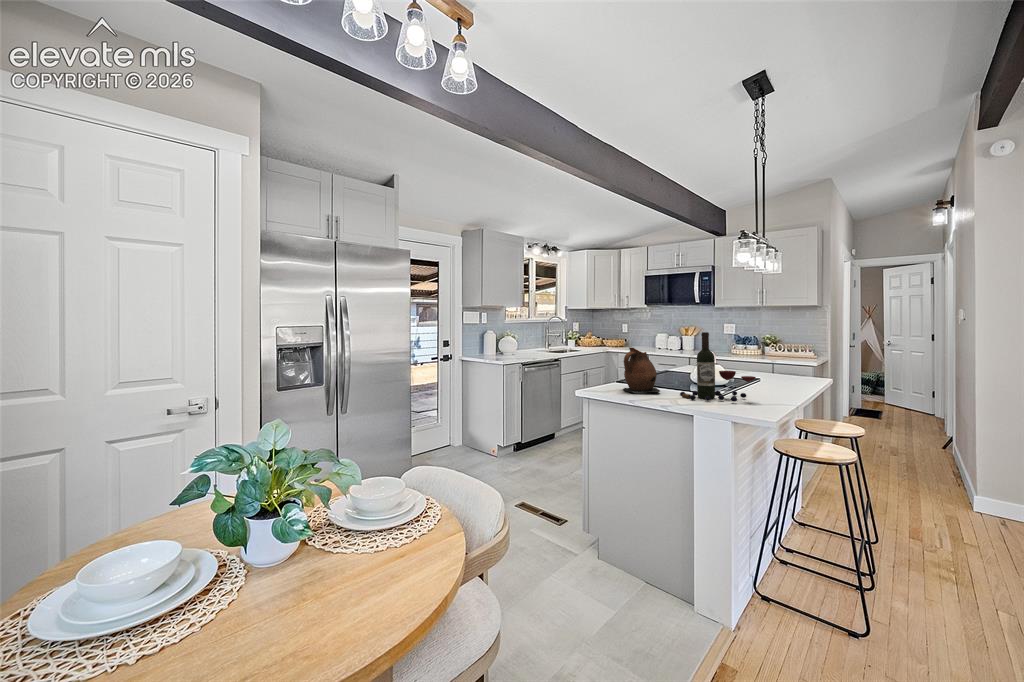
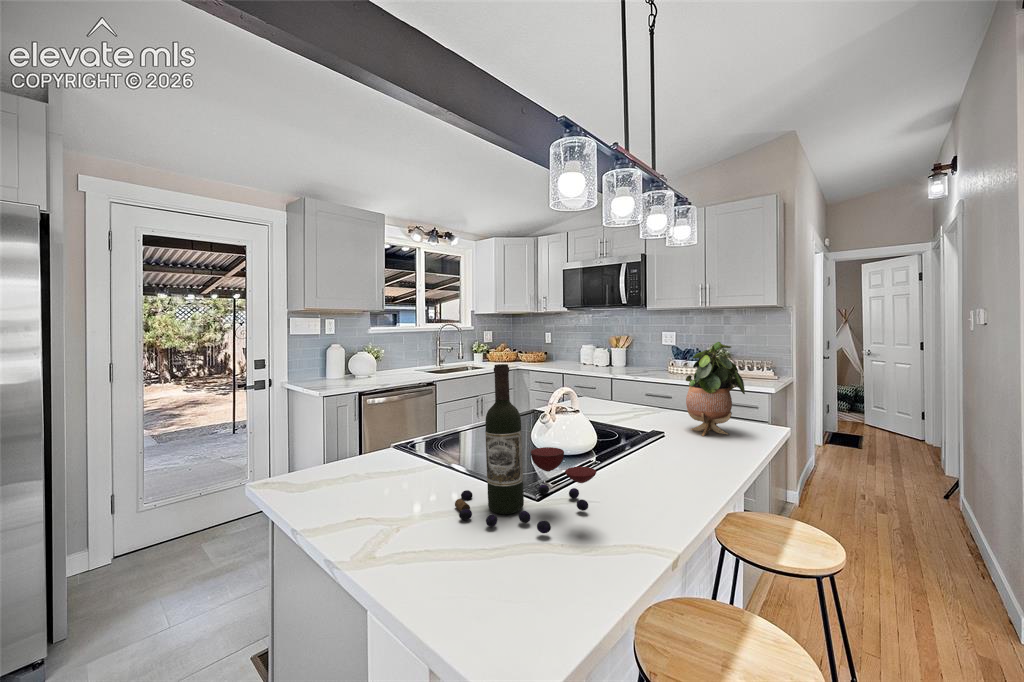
potted plant: none [770,327,807,380] -> present [686,342,745,436]
ceramic pitcher: present [624,347,660,392] -> none [358,392,445,492]

